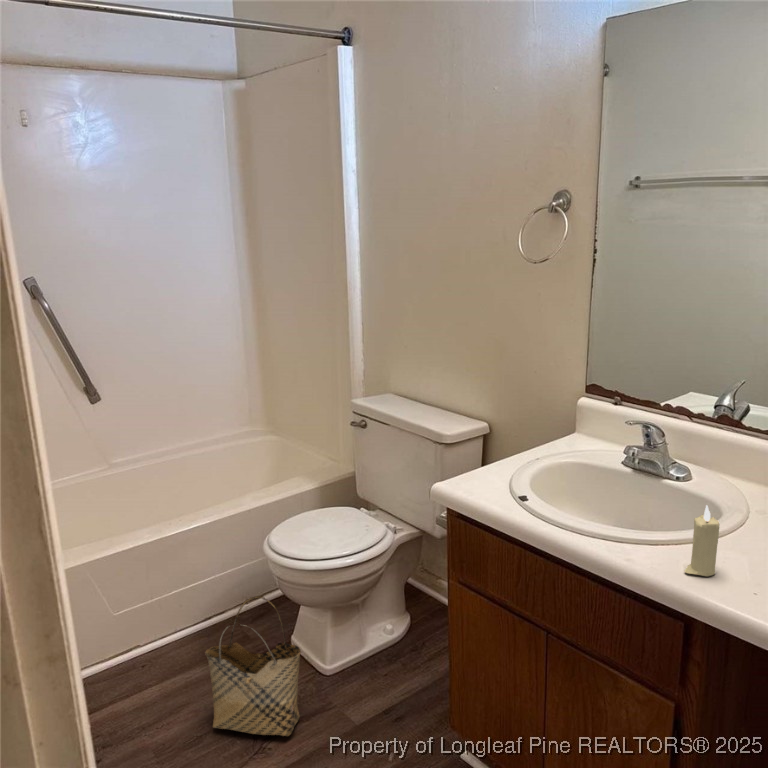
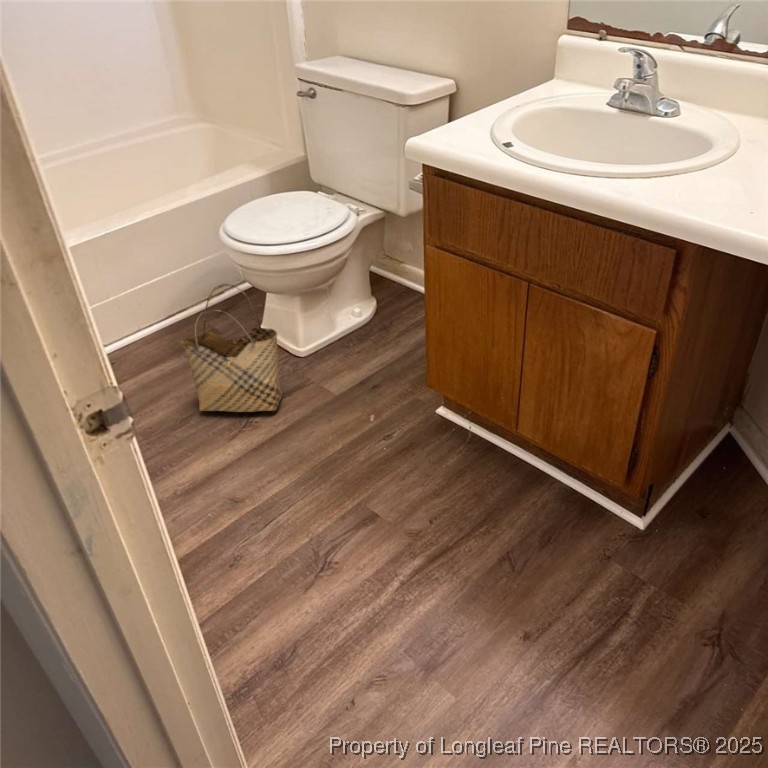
candle: present [684,505,719,576] -> none [675,124,716,200]

